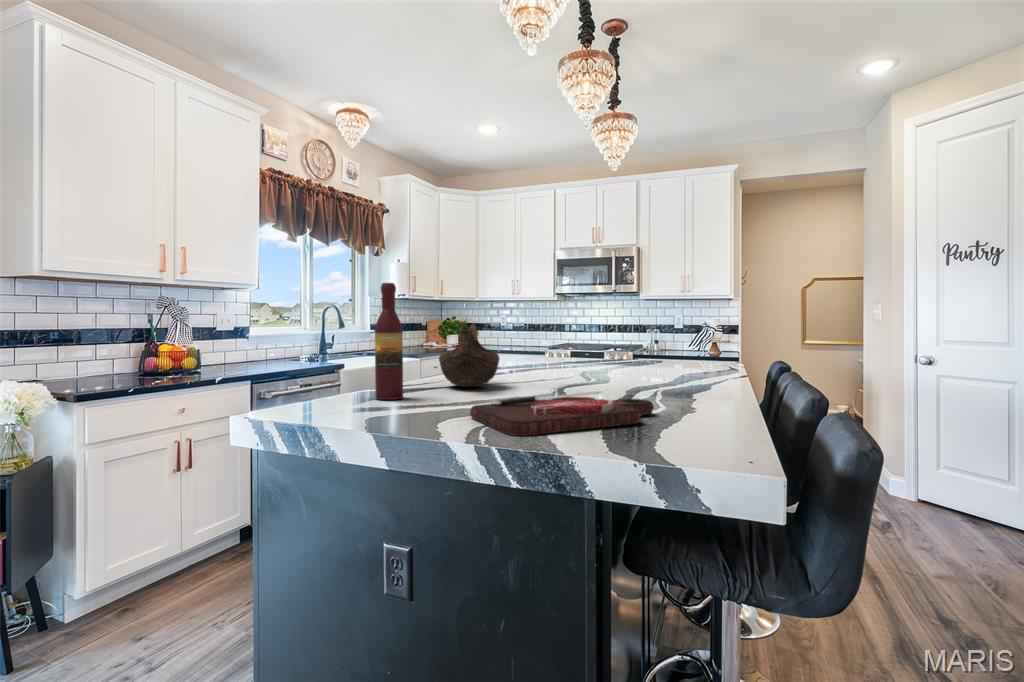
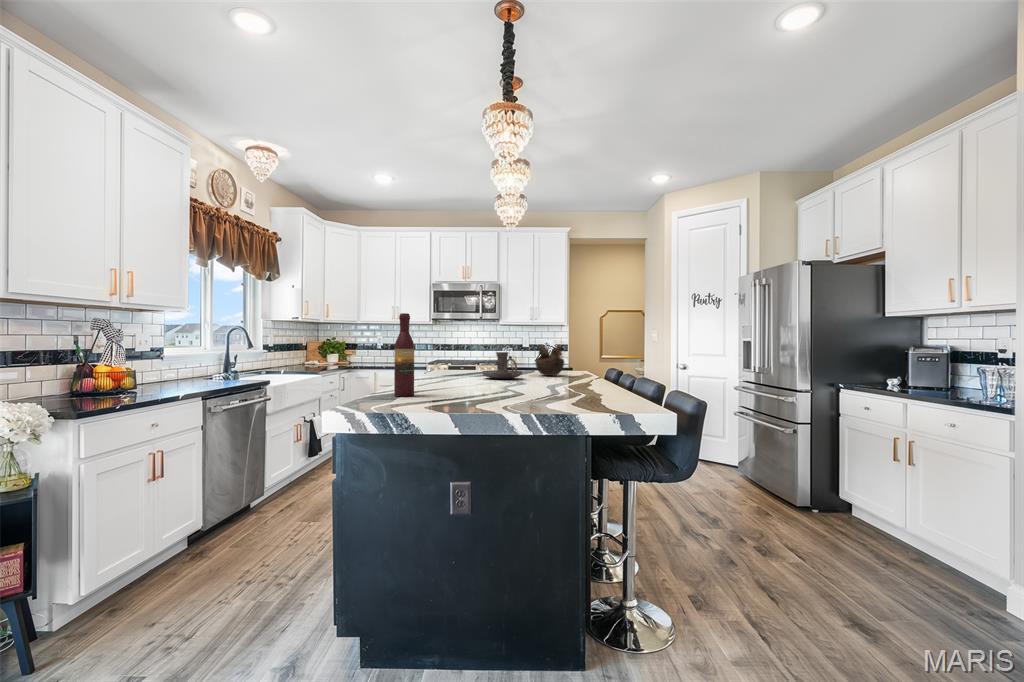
decorative bowl: present [439,323,499,387] -> present [535,345,564,376]
candle holder: none [566,336,622,373] -> present [482,352,522,379]
cutting board: present [470,391,654,436] -> none [487,384,588,409]

